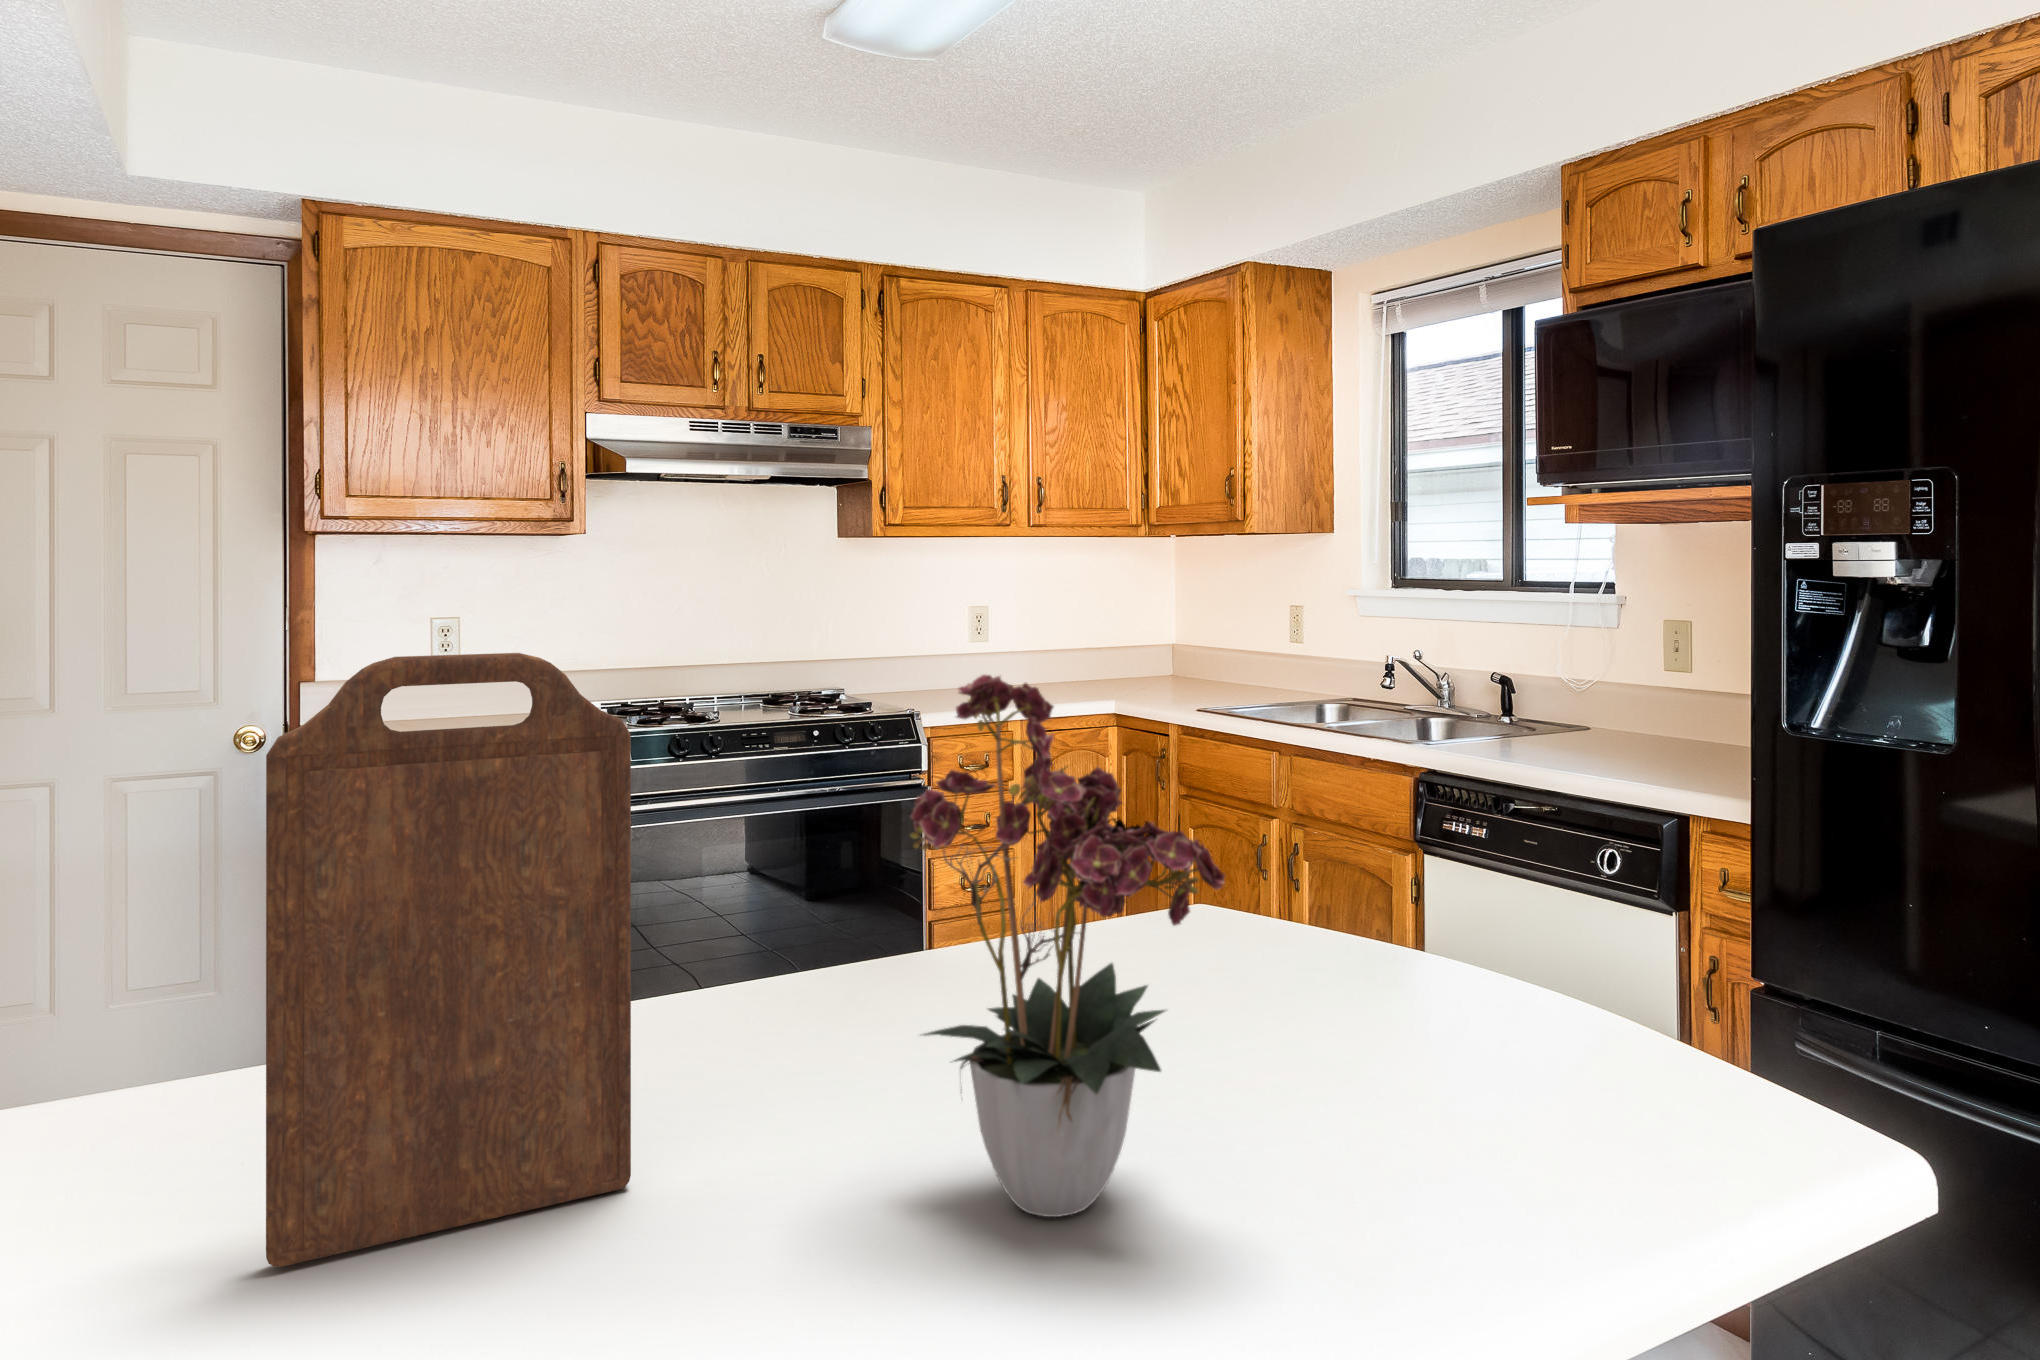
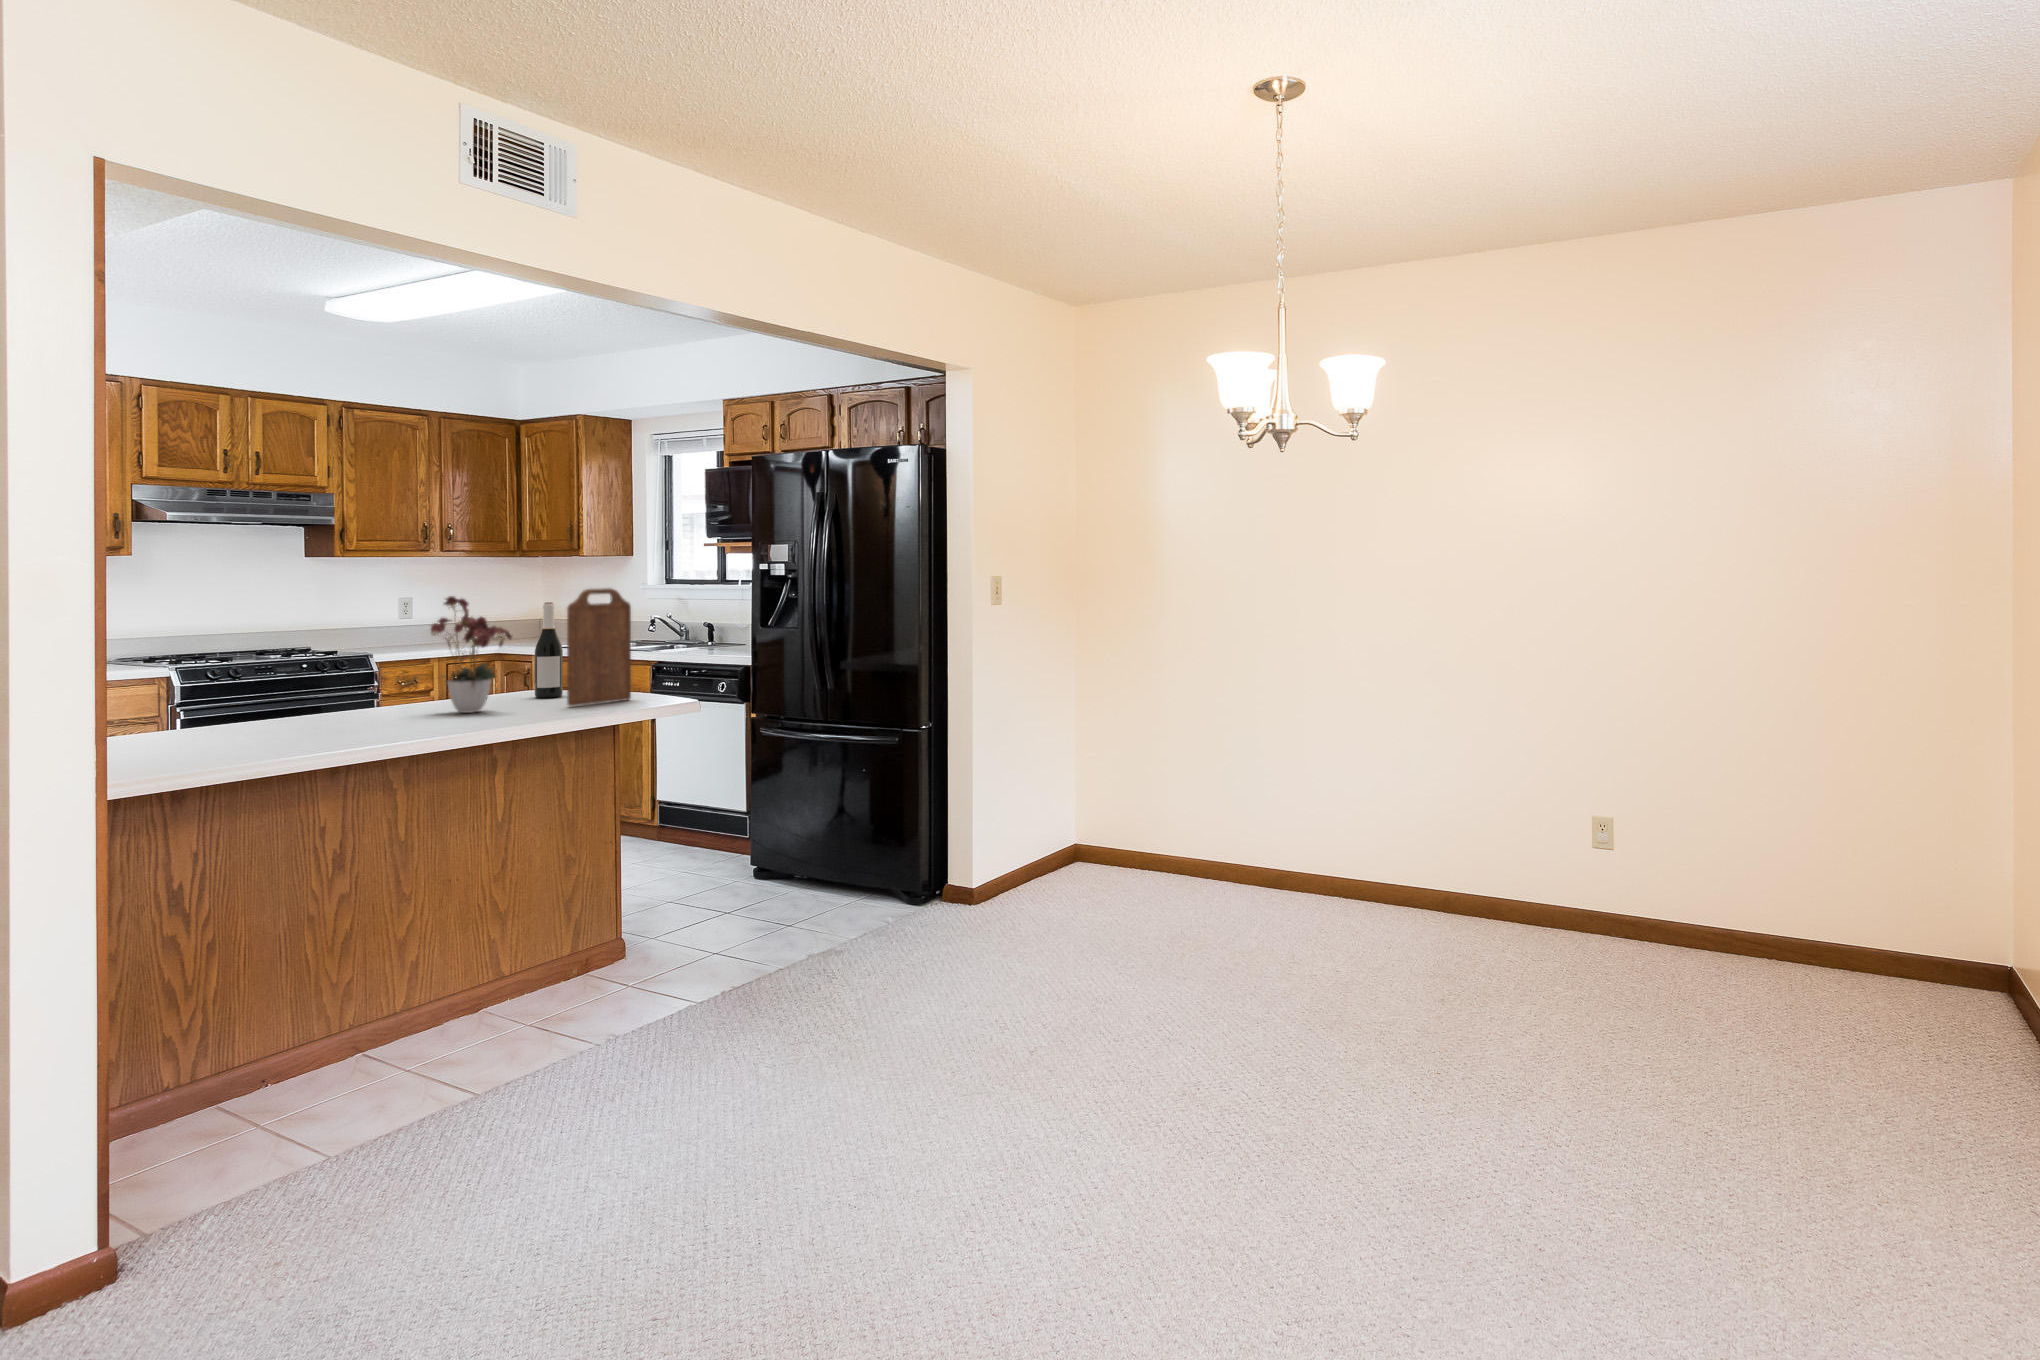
cutting board: present [266,653,631,1267] -> present [567,588,631,706]
wine bottle: none [1264,681,1355,1048] -> present [535,602,563,698]

